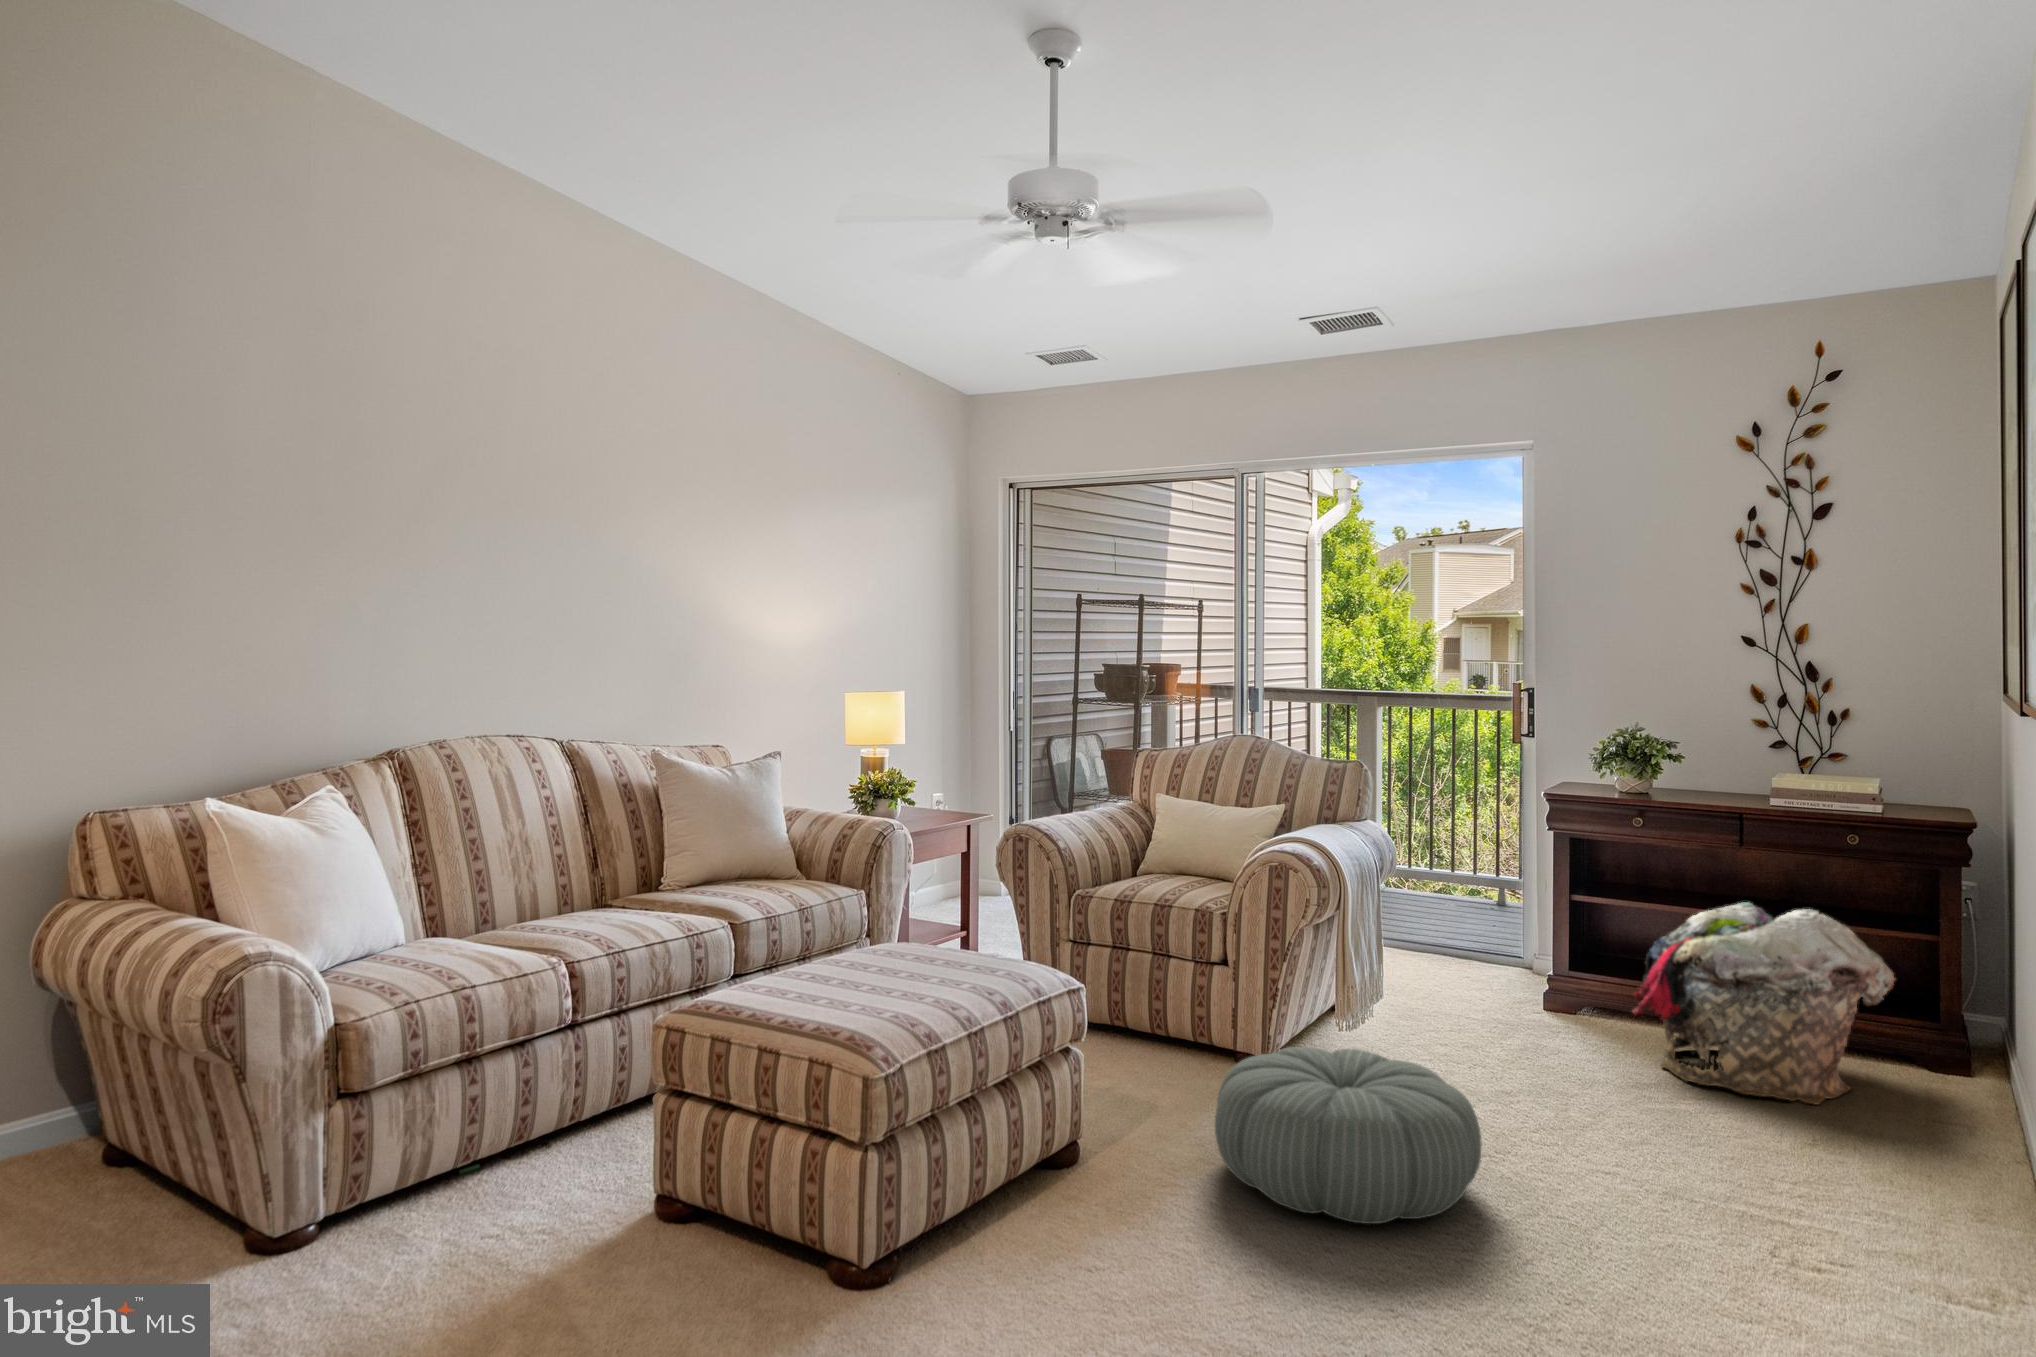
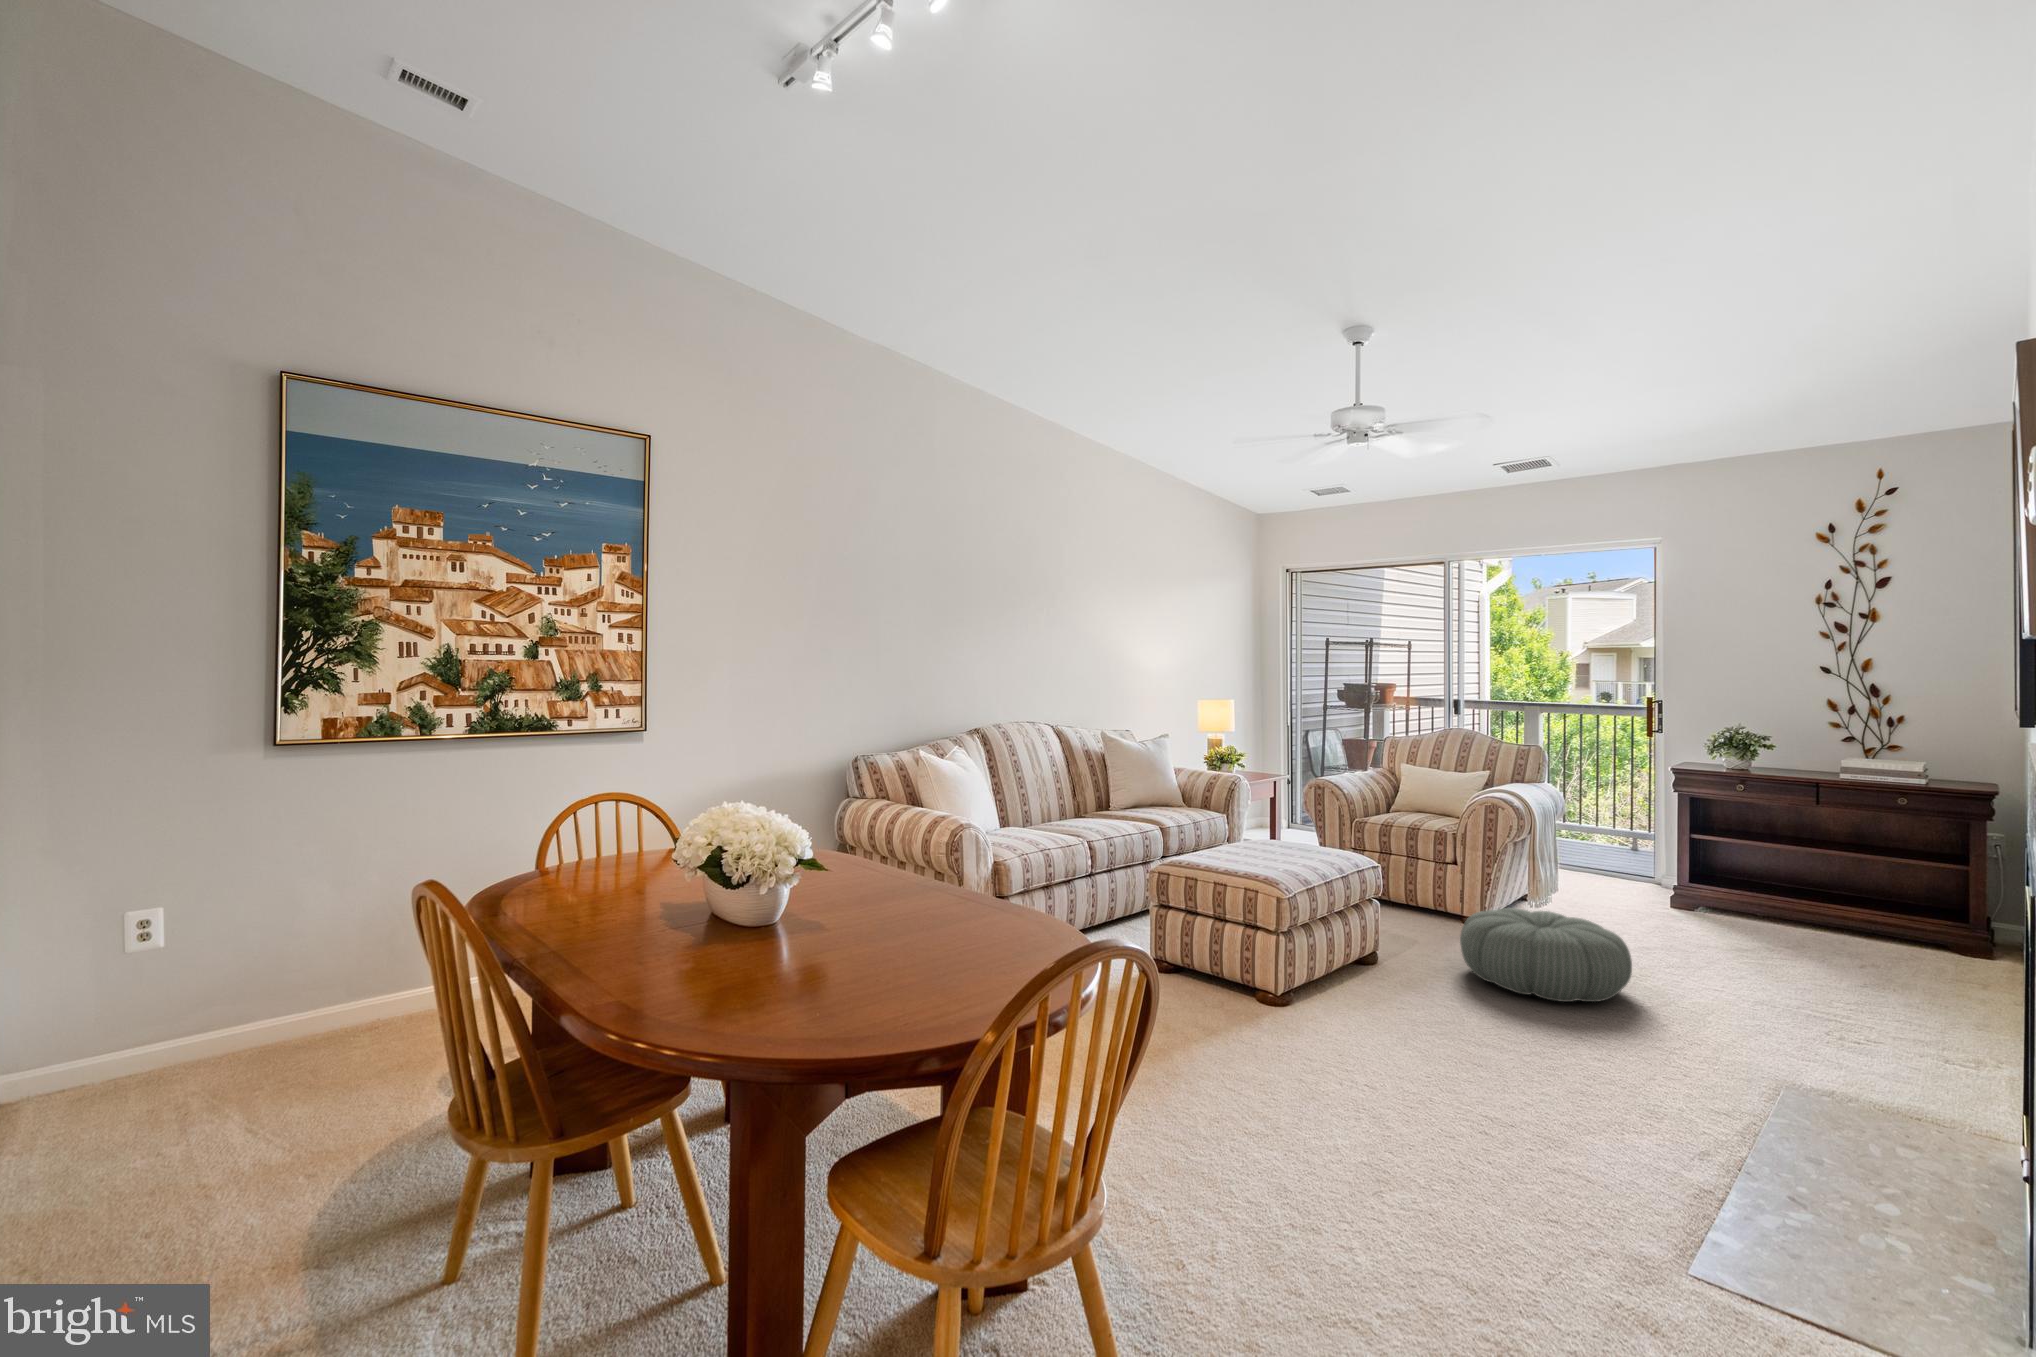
laundry basket: present [1632,902,1896,1104] -> none [1736,841,1939,971]

